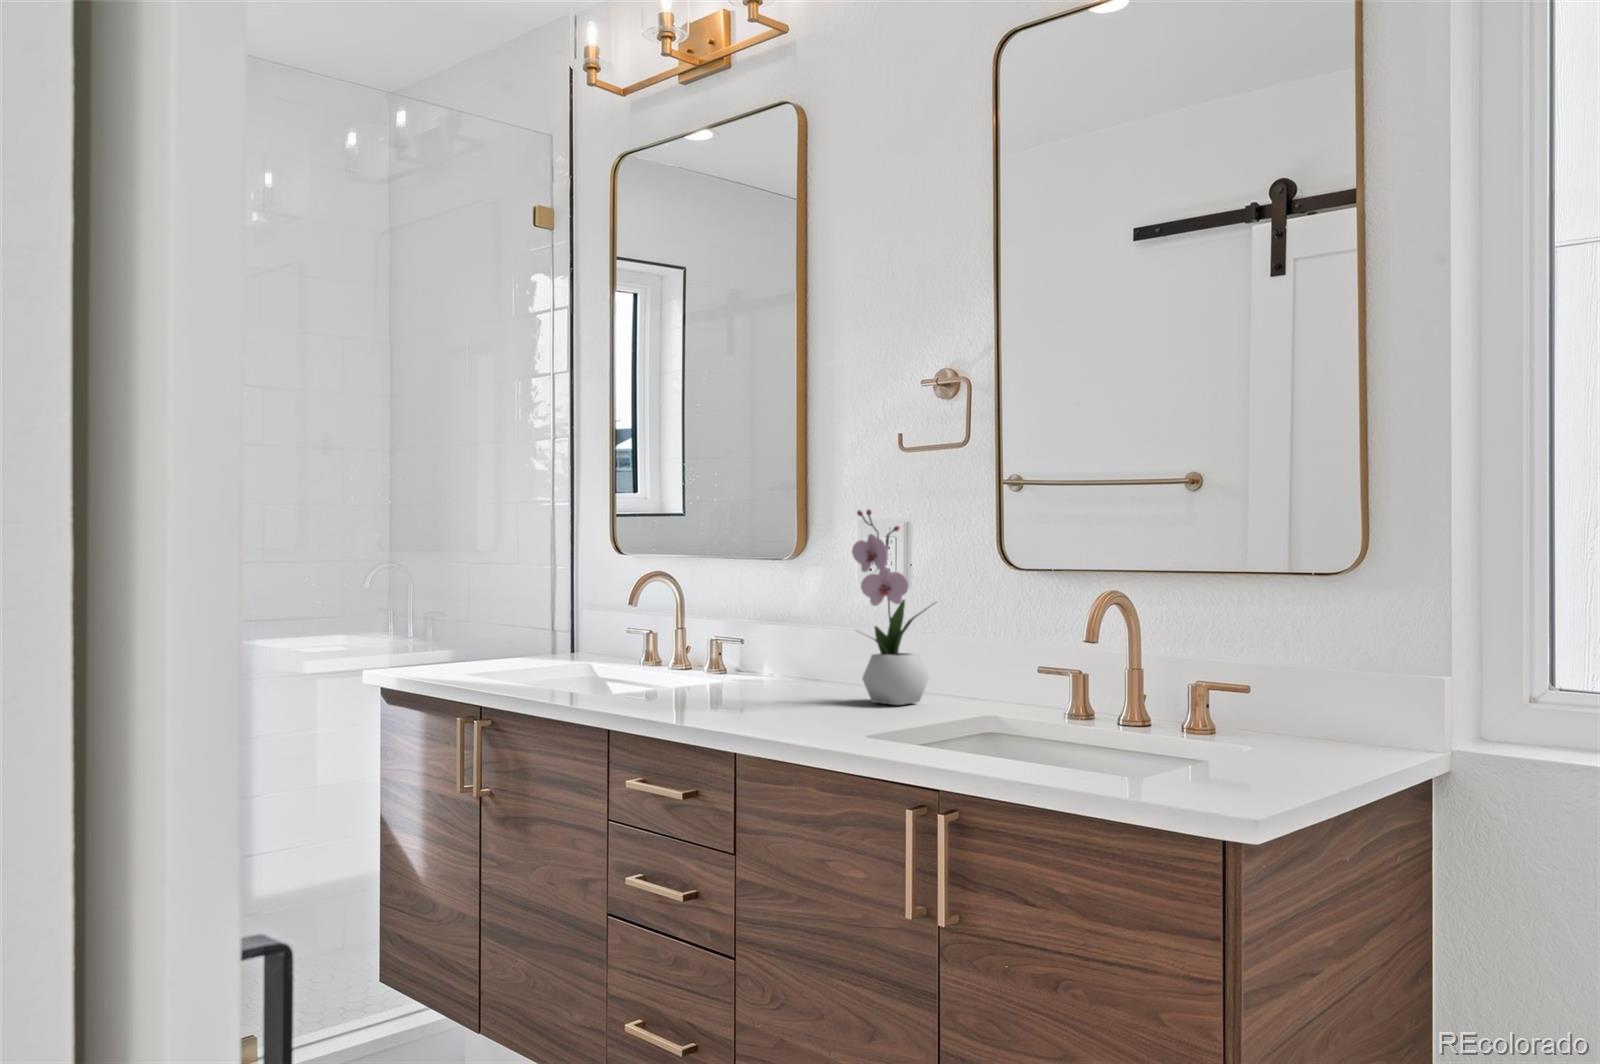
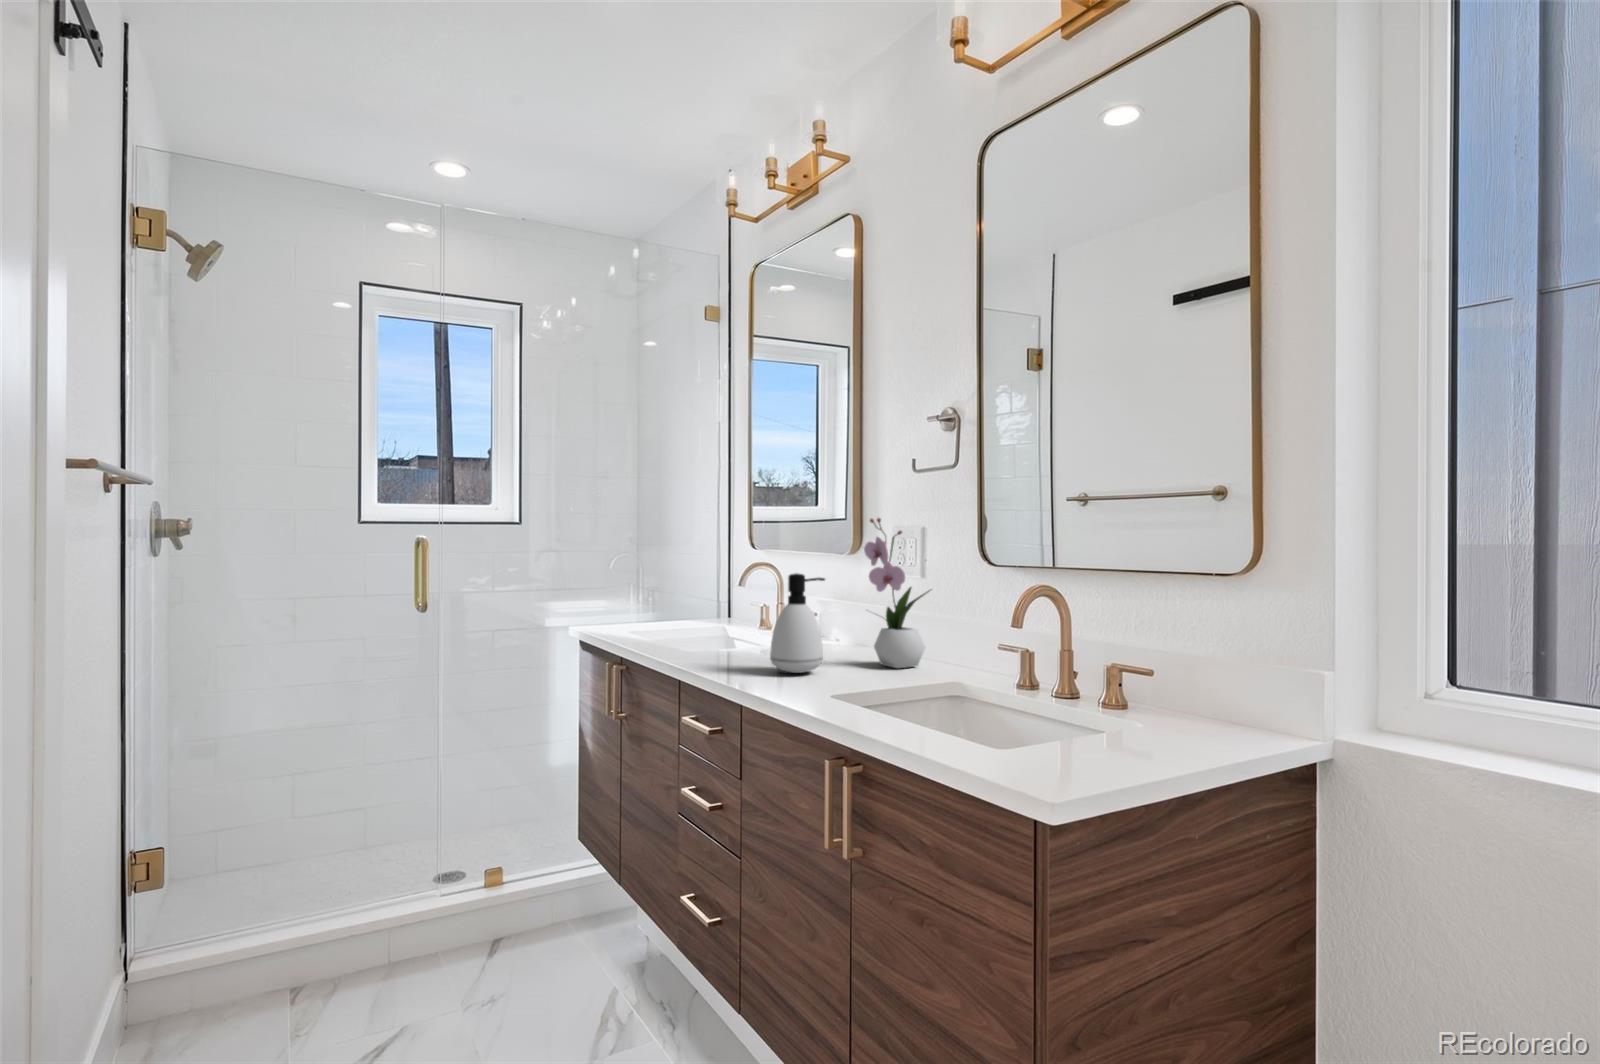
soap dispenser: none [744,582,816,714] -> present [770,573,825,673]

